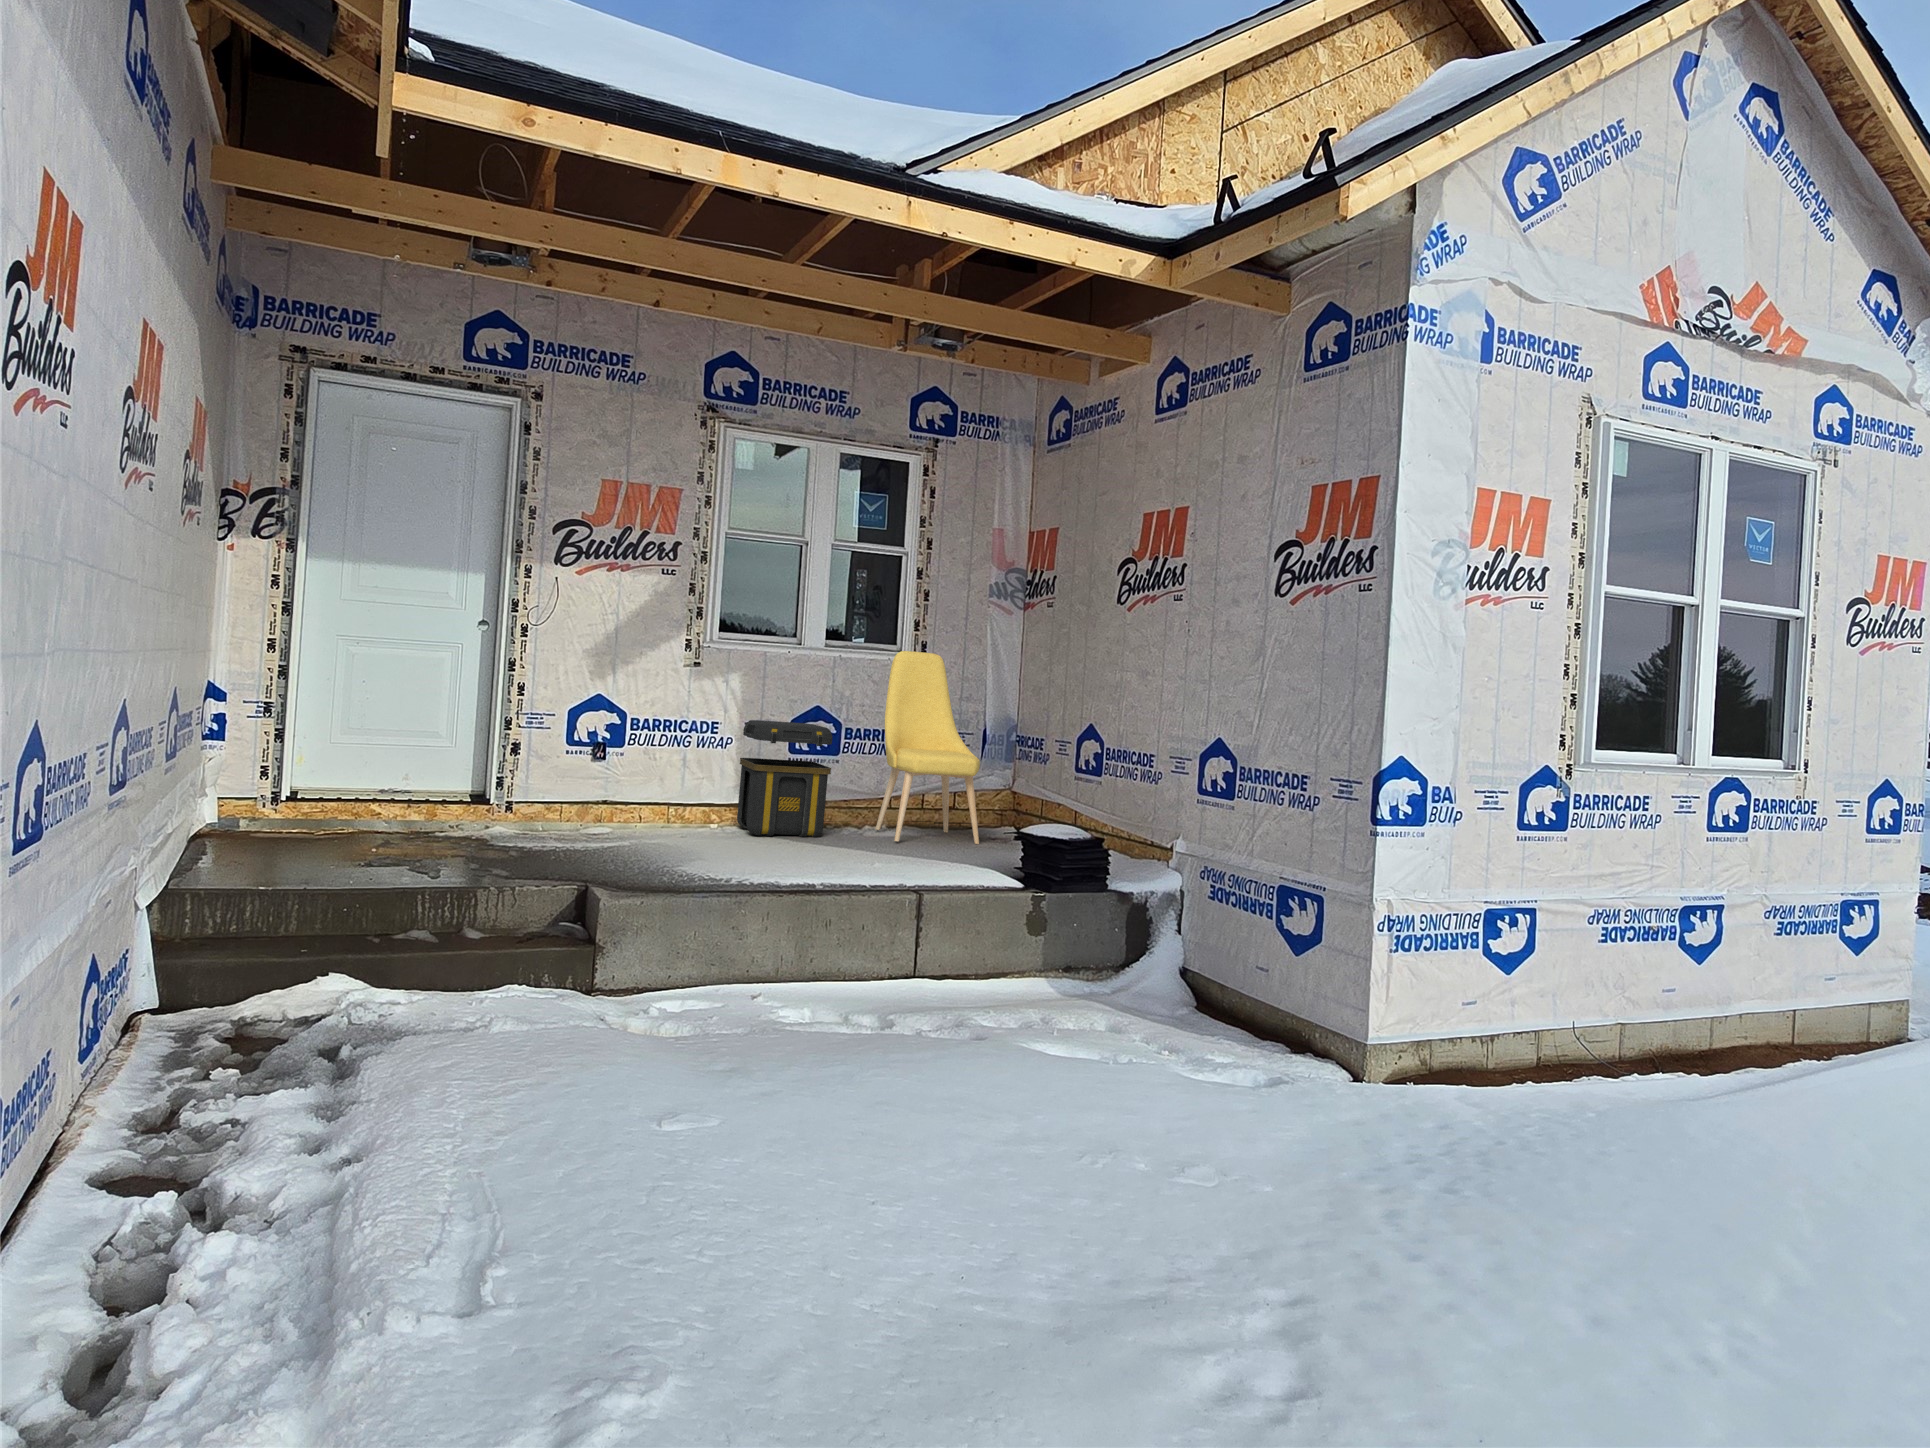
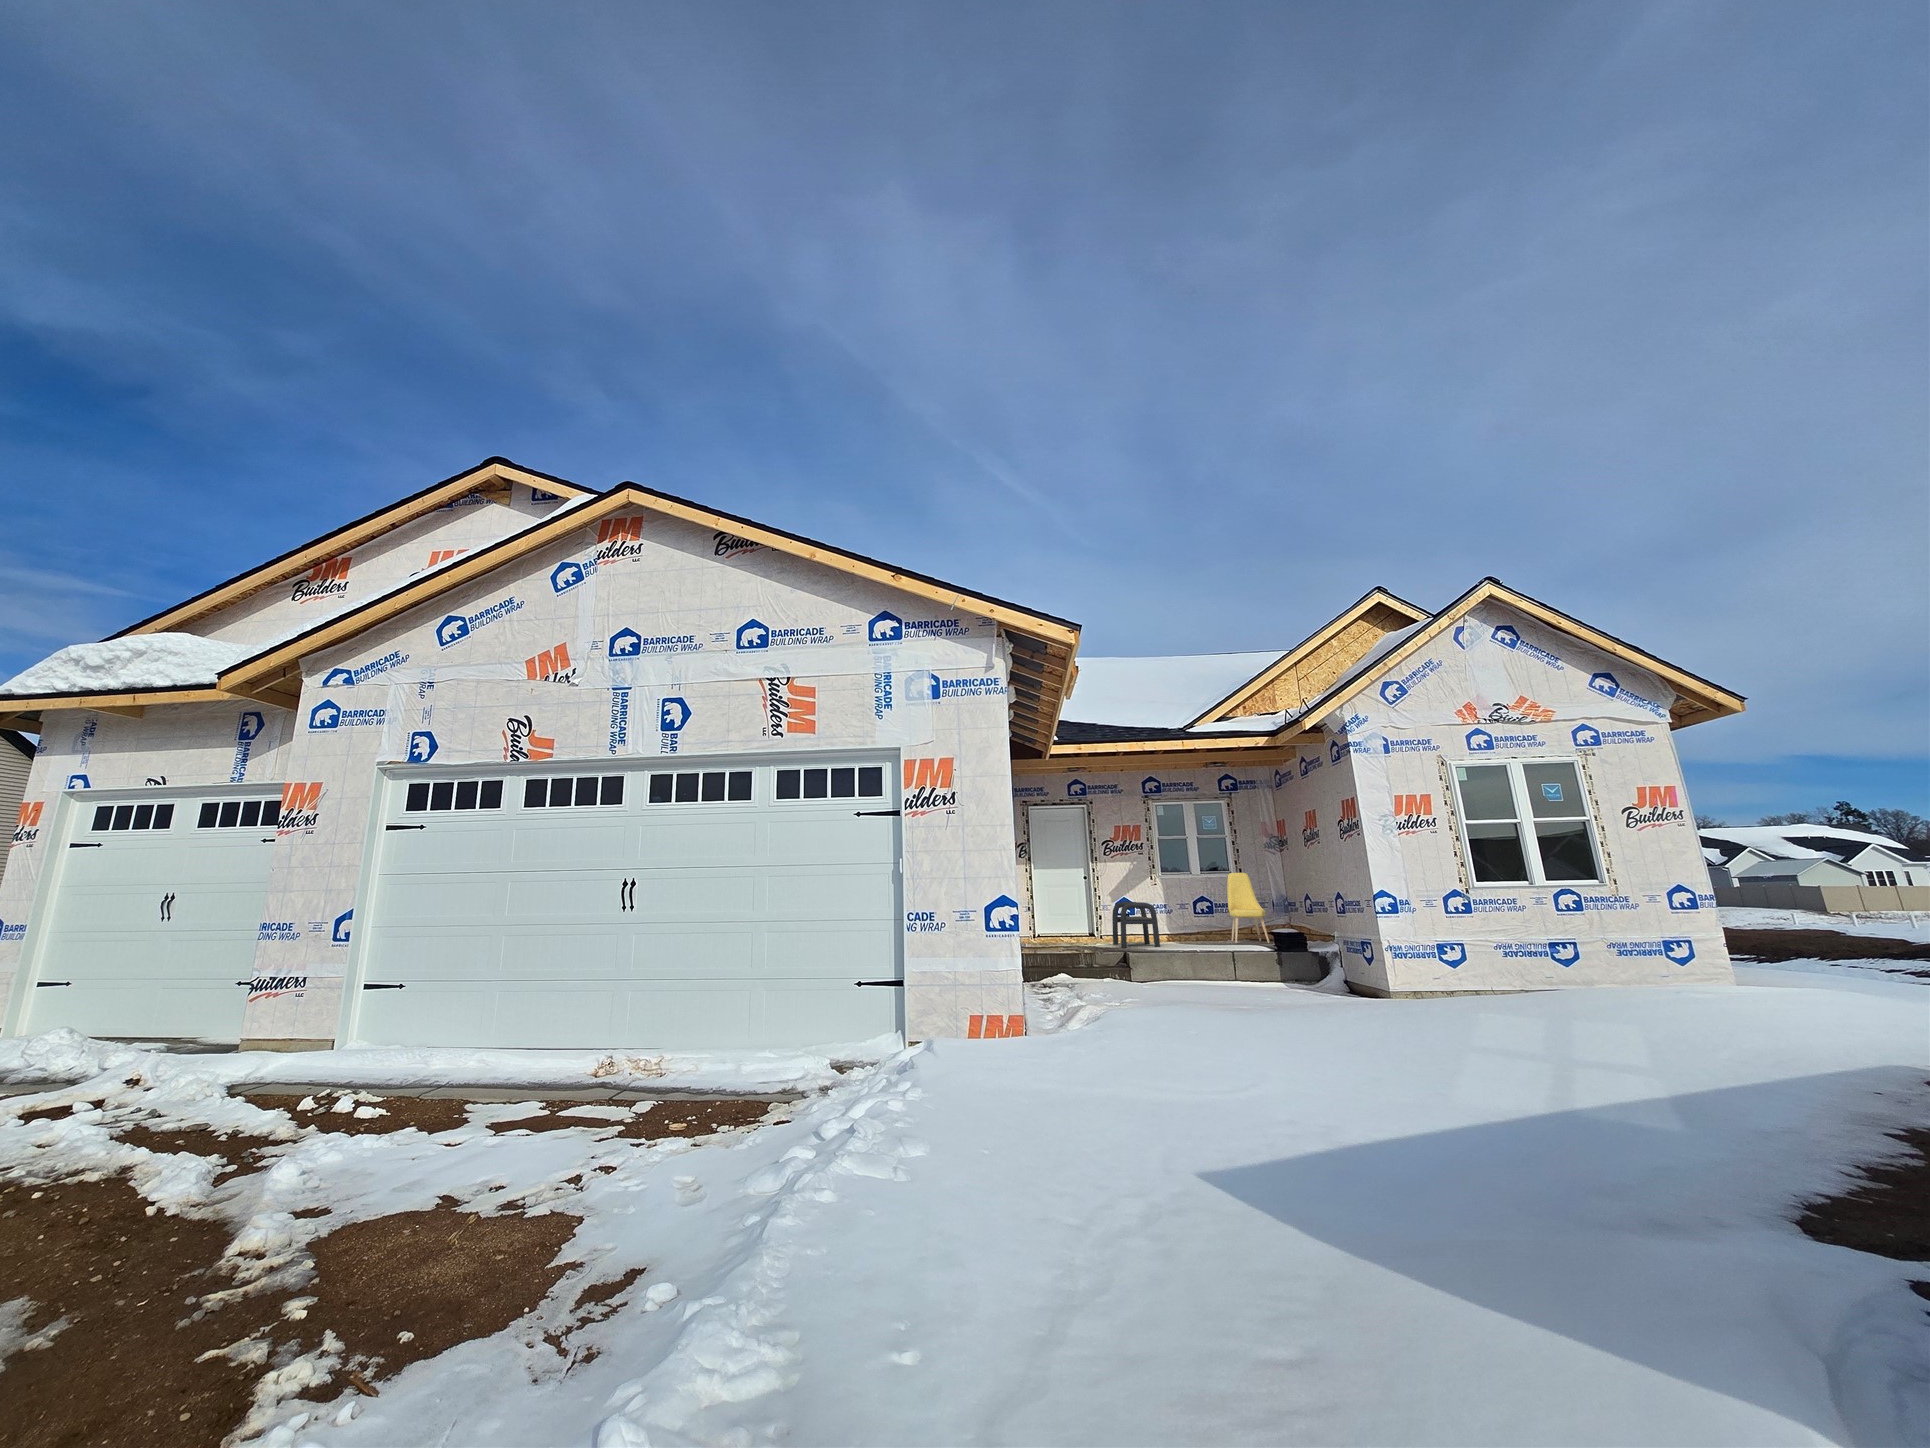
bench: none [543,704,694,852] -> present [1112,902,1160,948]
toolbox: present [737,720,833,837] -> none [1176,903,1209,944]

